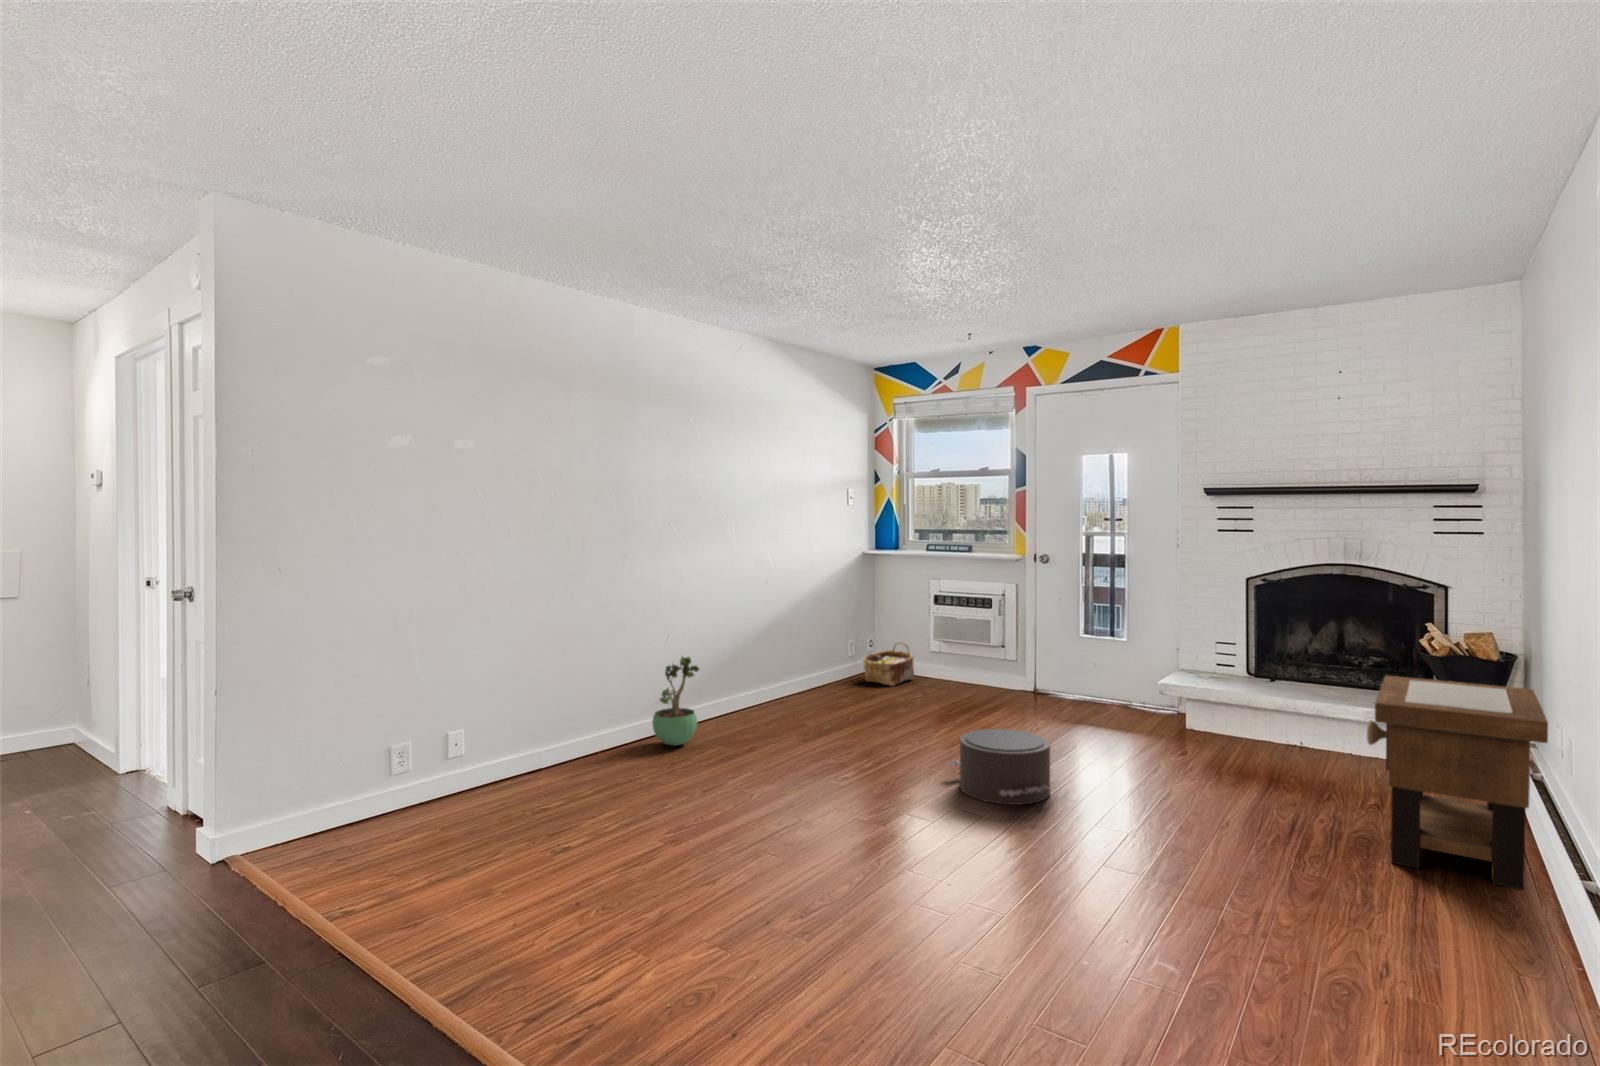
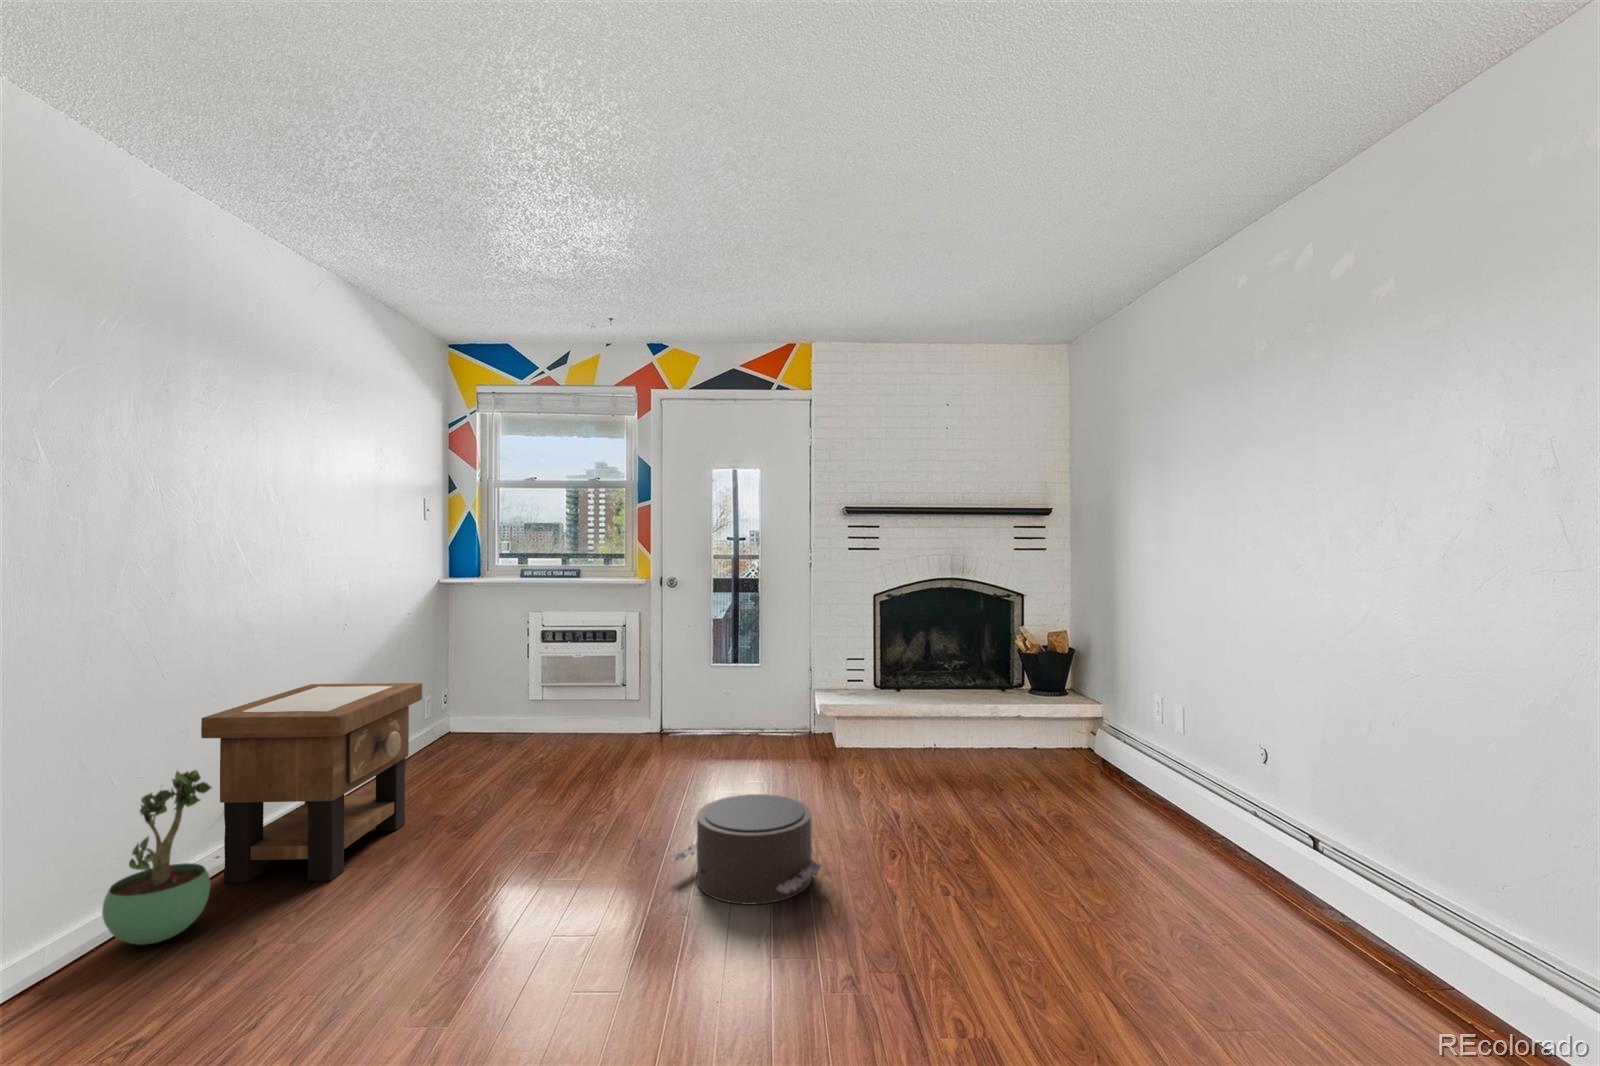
woven basket: present [863,642,914,686] -> none [440,693,507,751]
side table: present [1367,676,1548,890] -> present [201,683,422,883]

